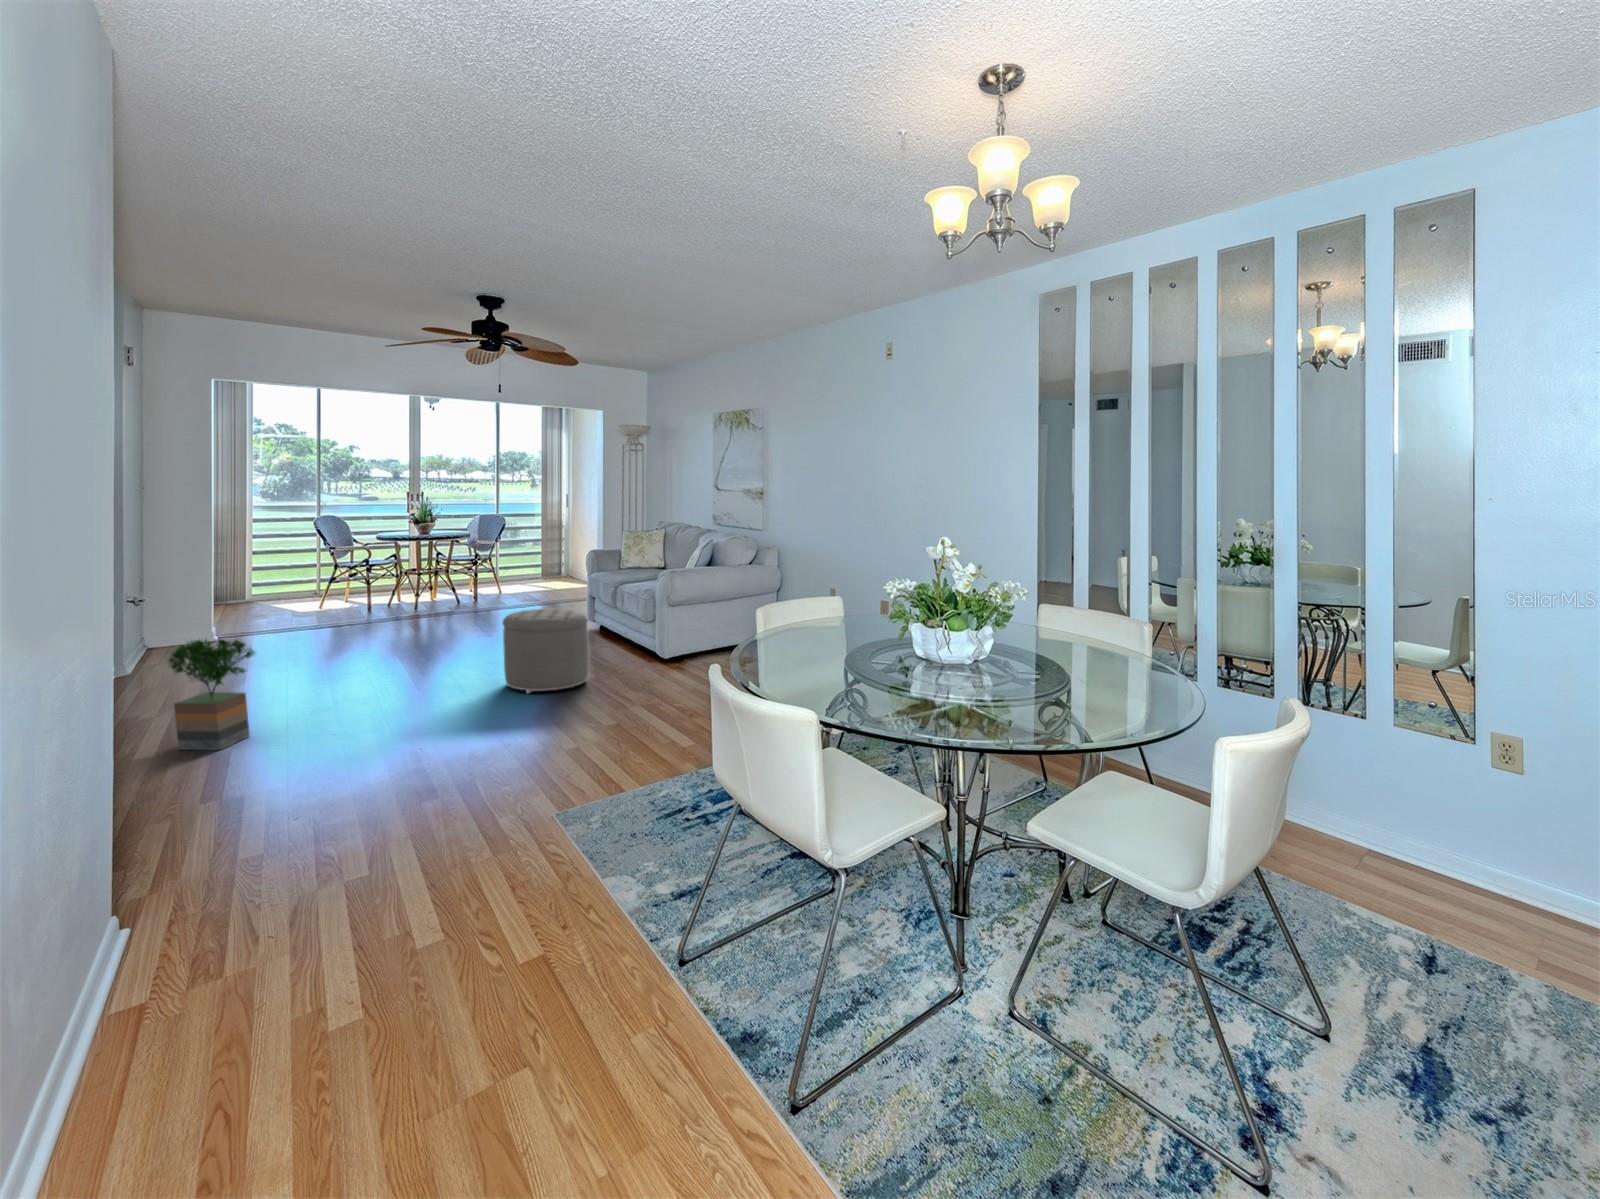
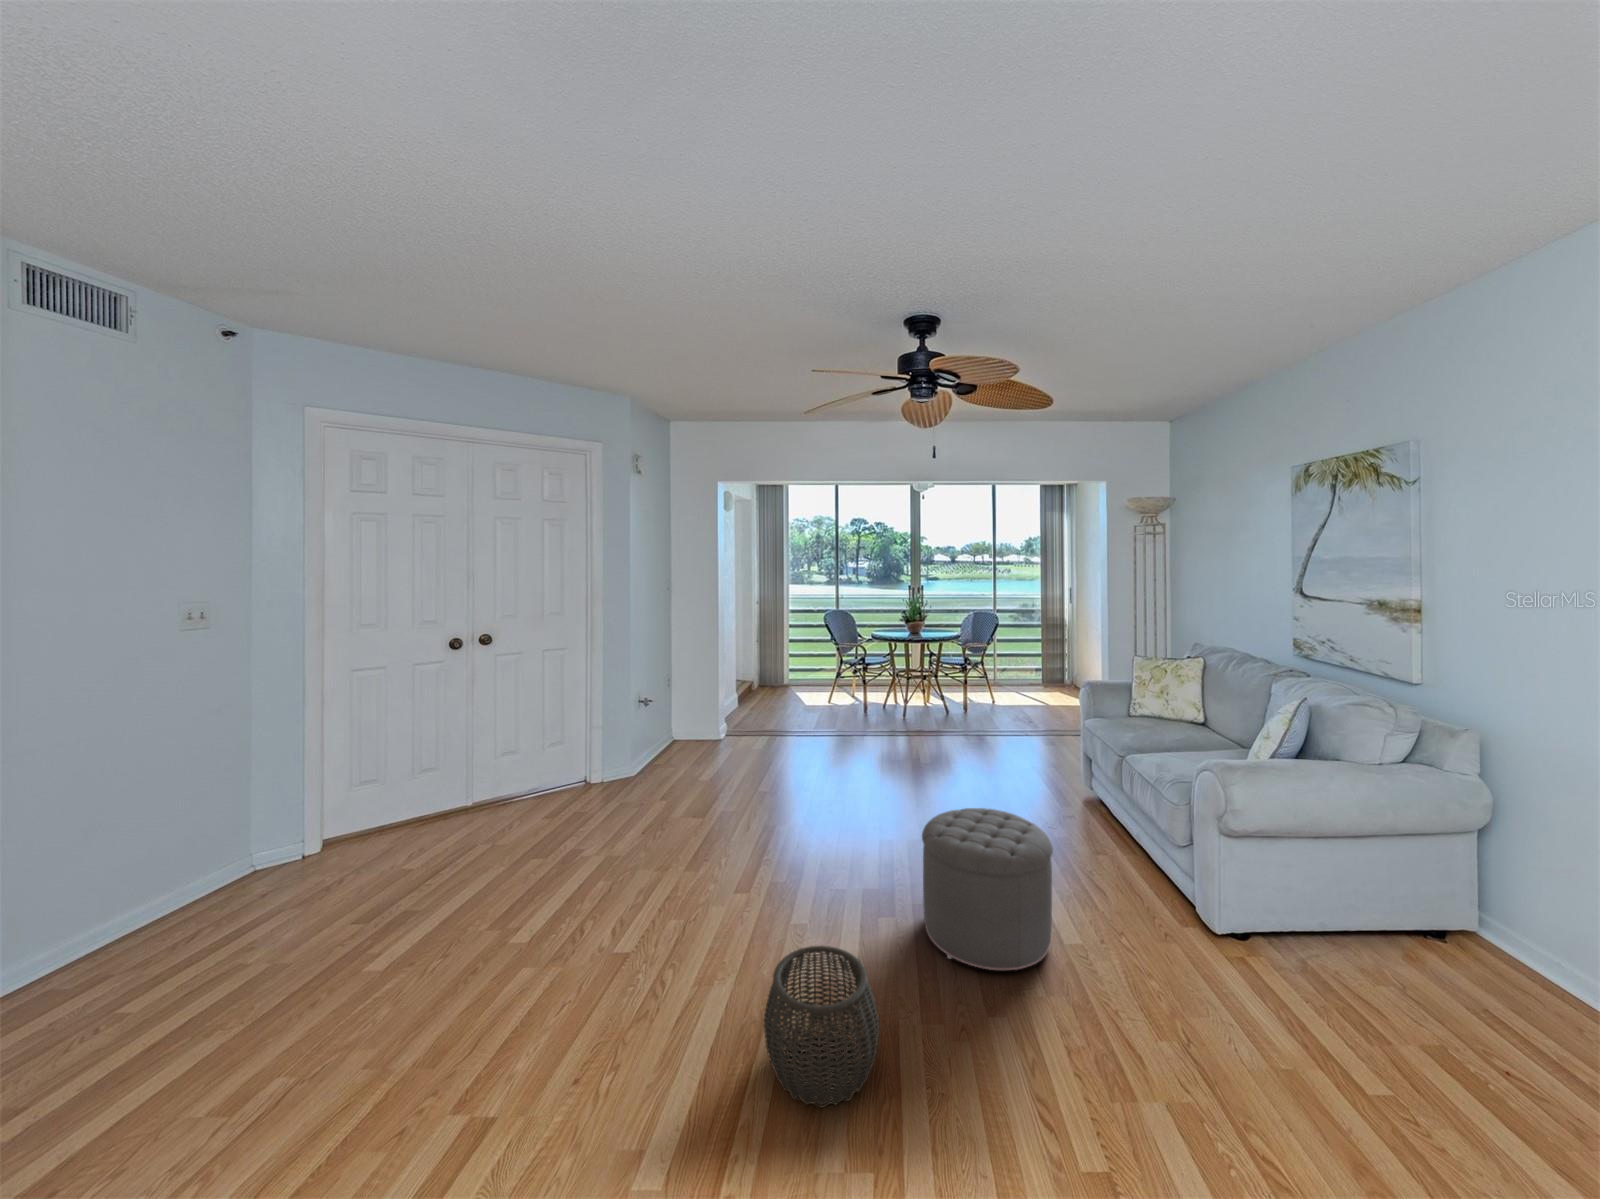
potted tree: present [169,639,255,750] -> none [539,822,636,970]
woven basket: none [426,668,505,742] -> present [764,946,880,1108]

